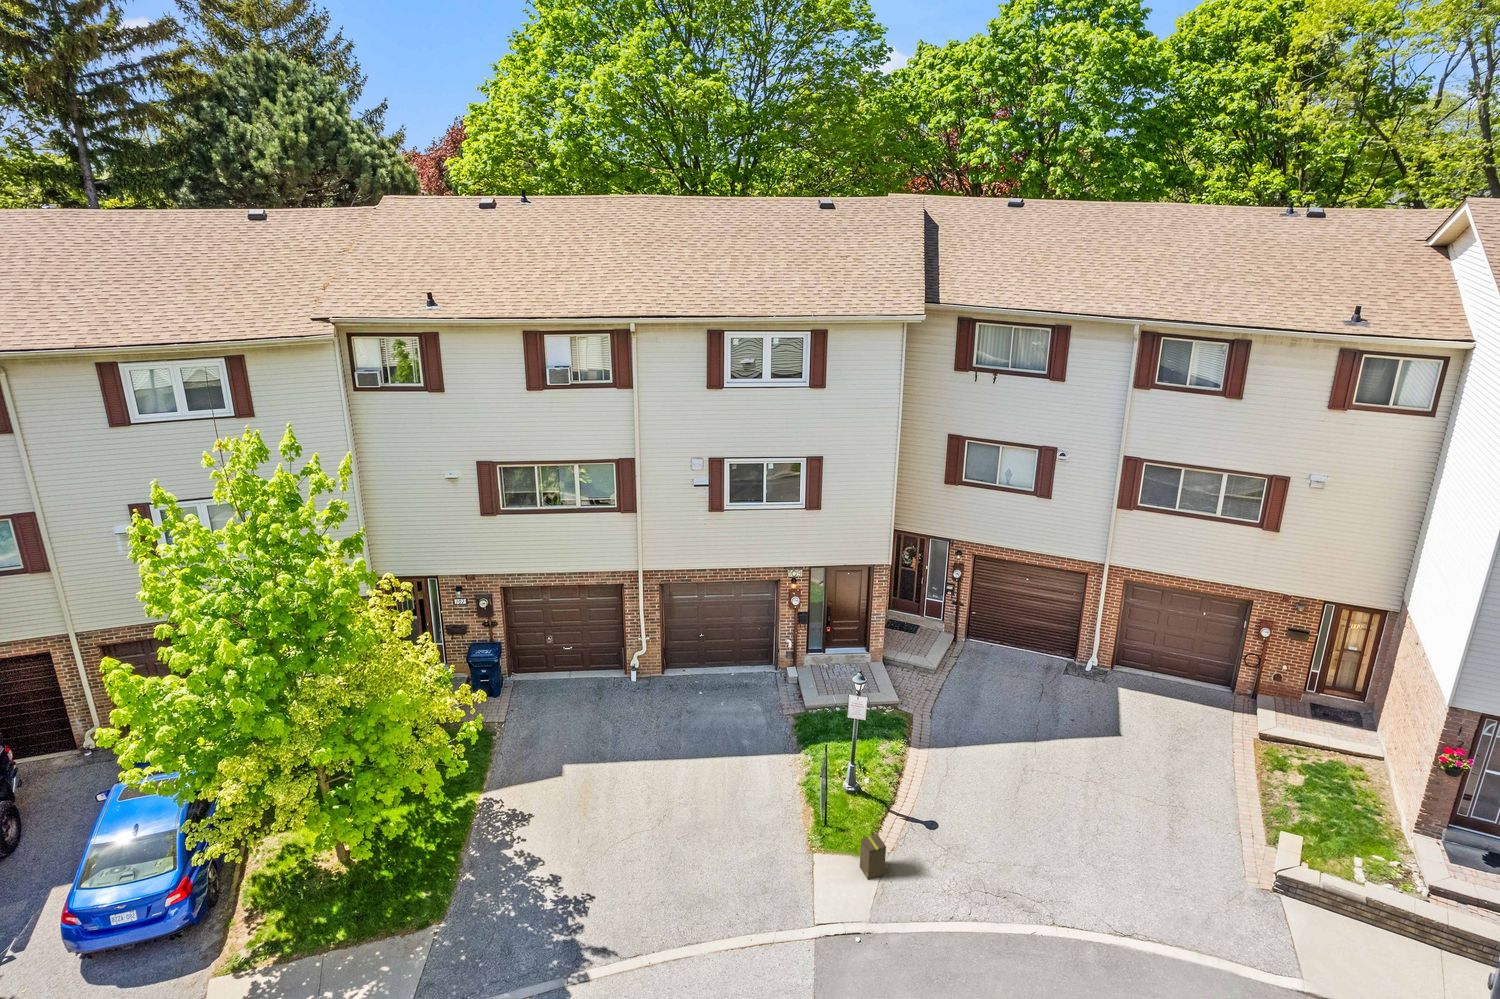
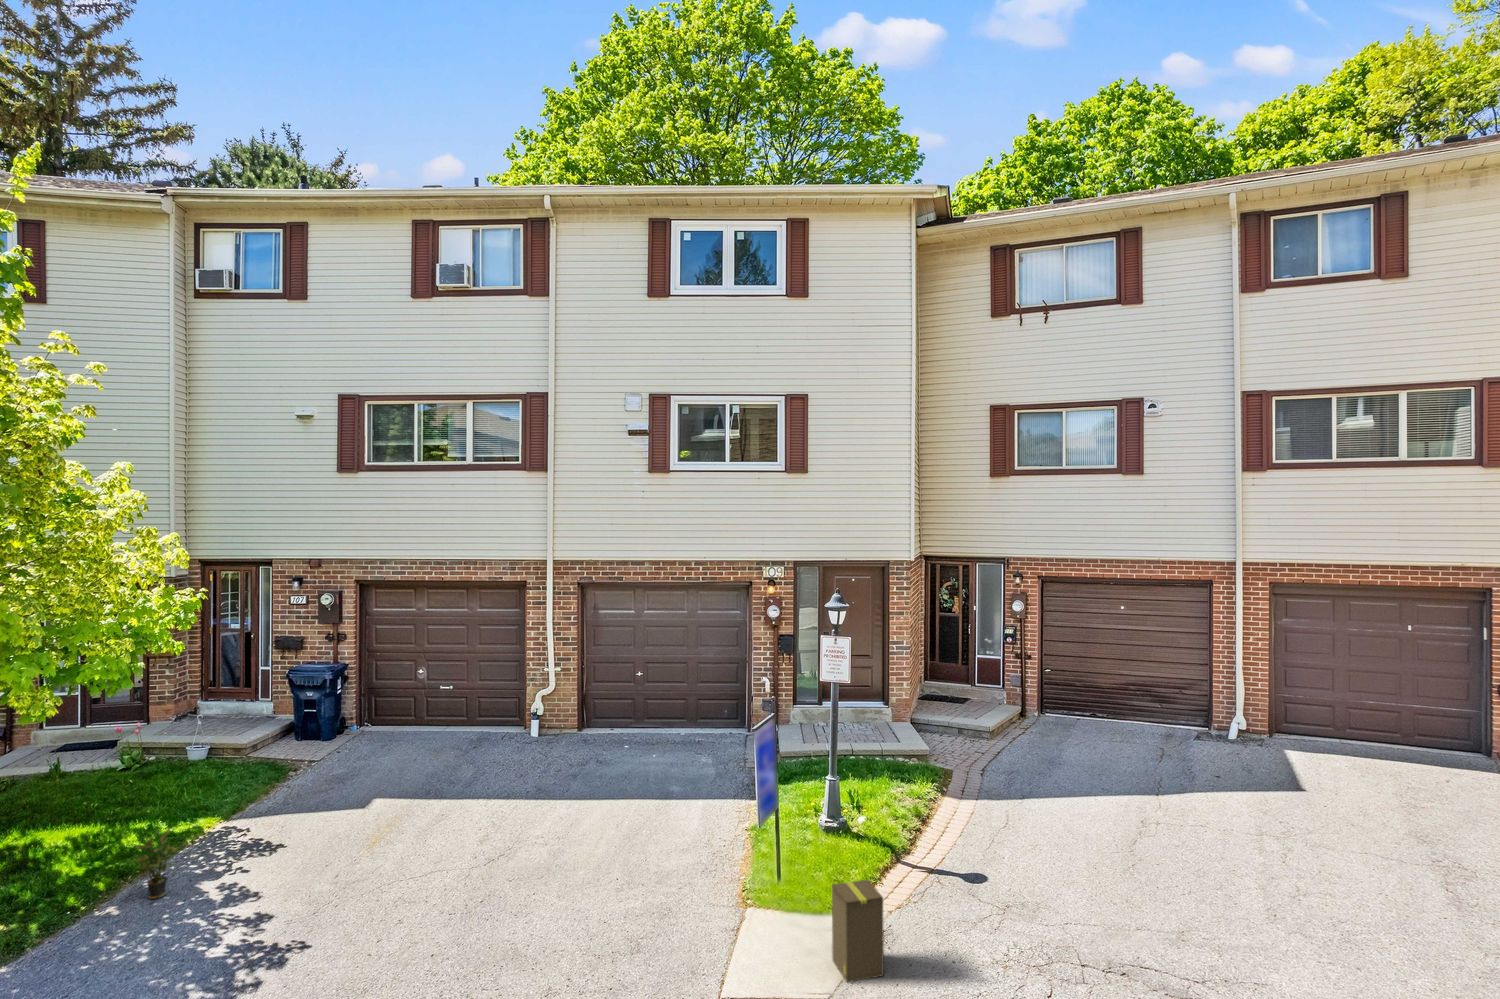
potted plant: none [486,811,504,846] -> present [135,829,176,899]

